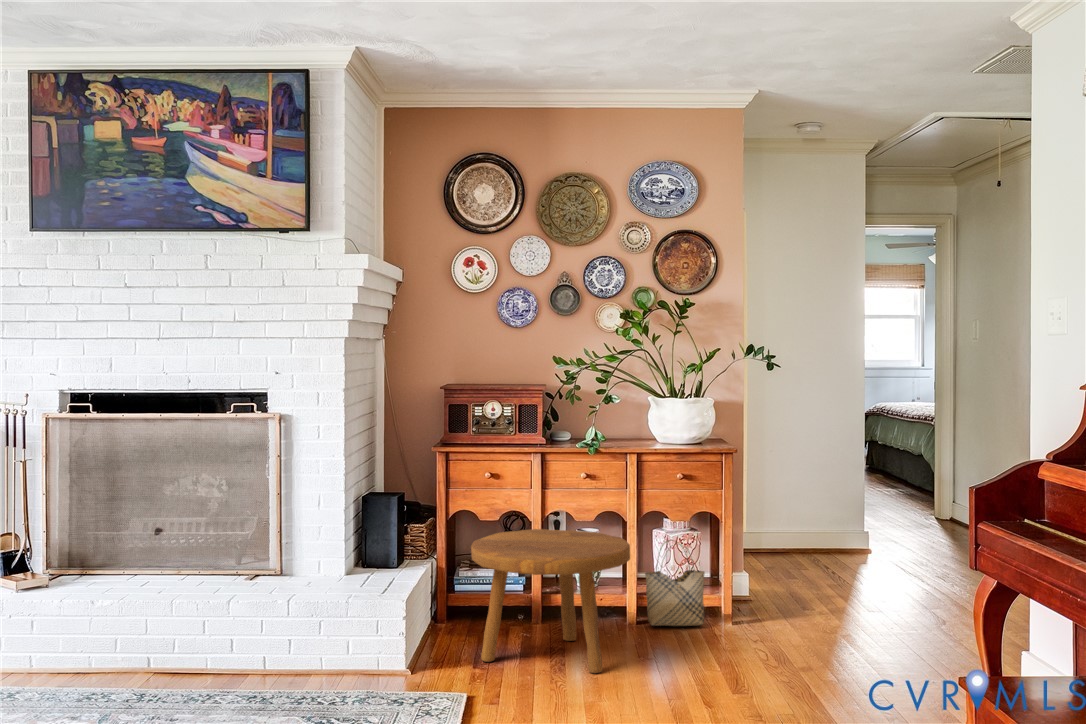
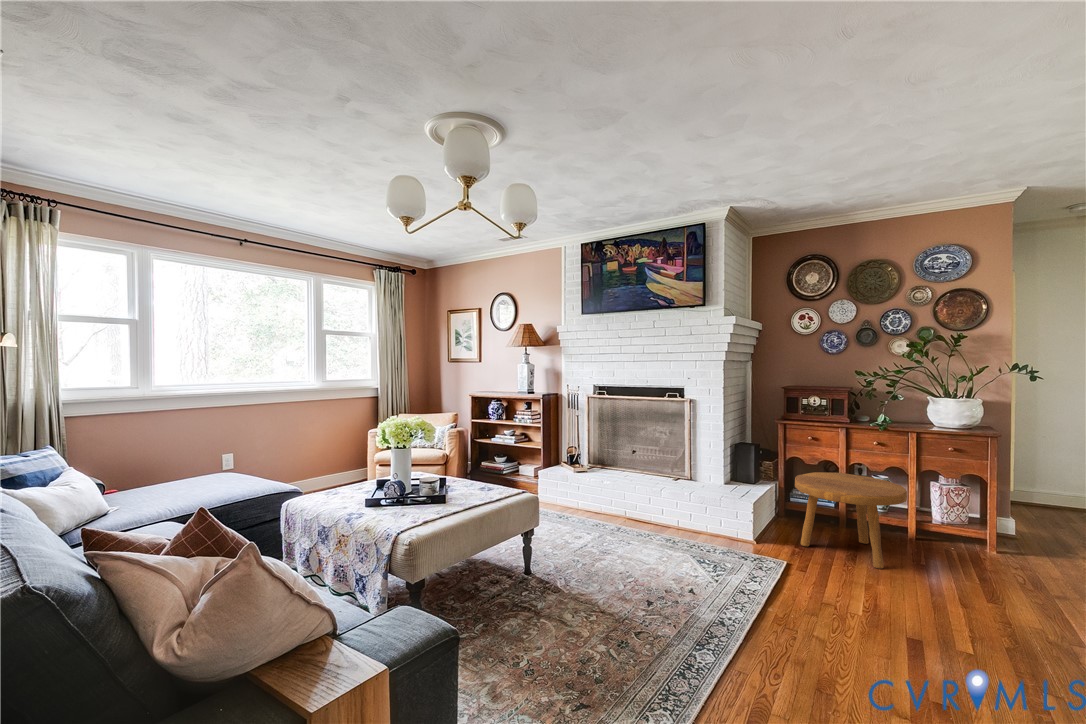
woven basket: present [645,540,705,626] -> none [923,491,974,551]

